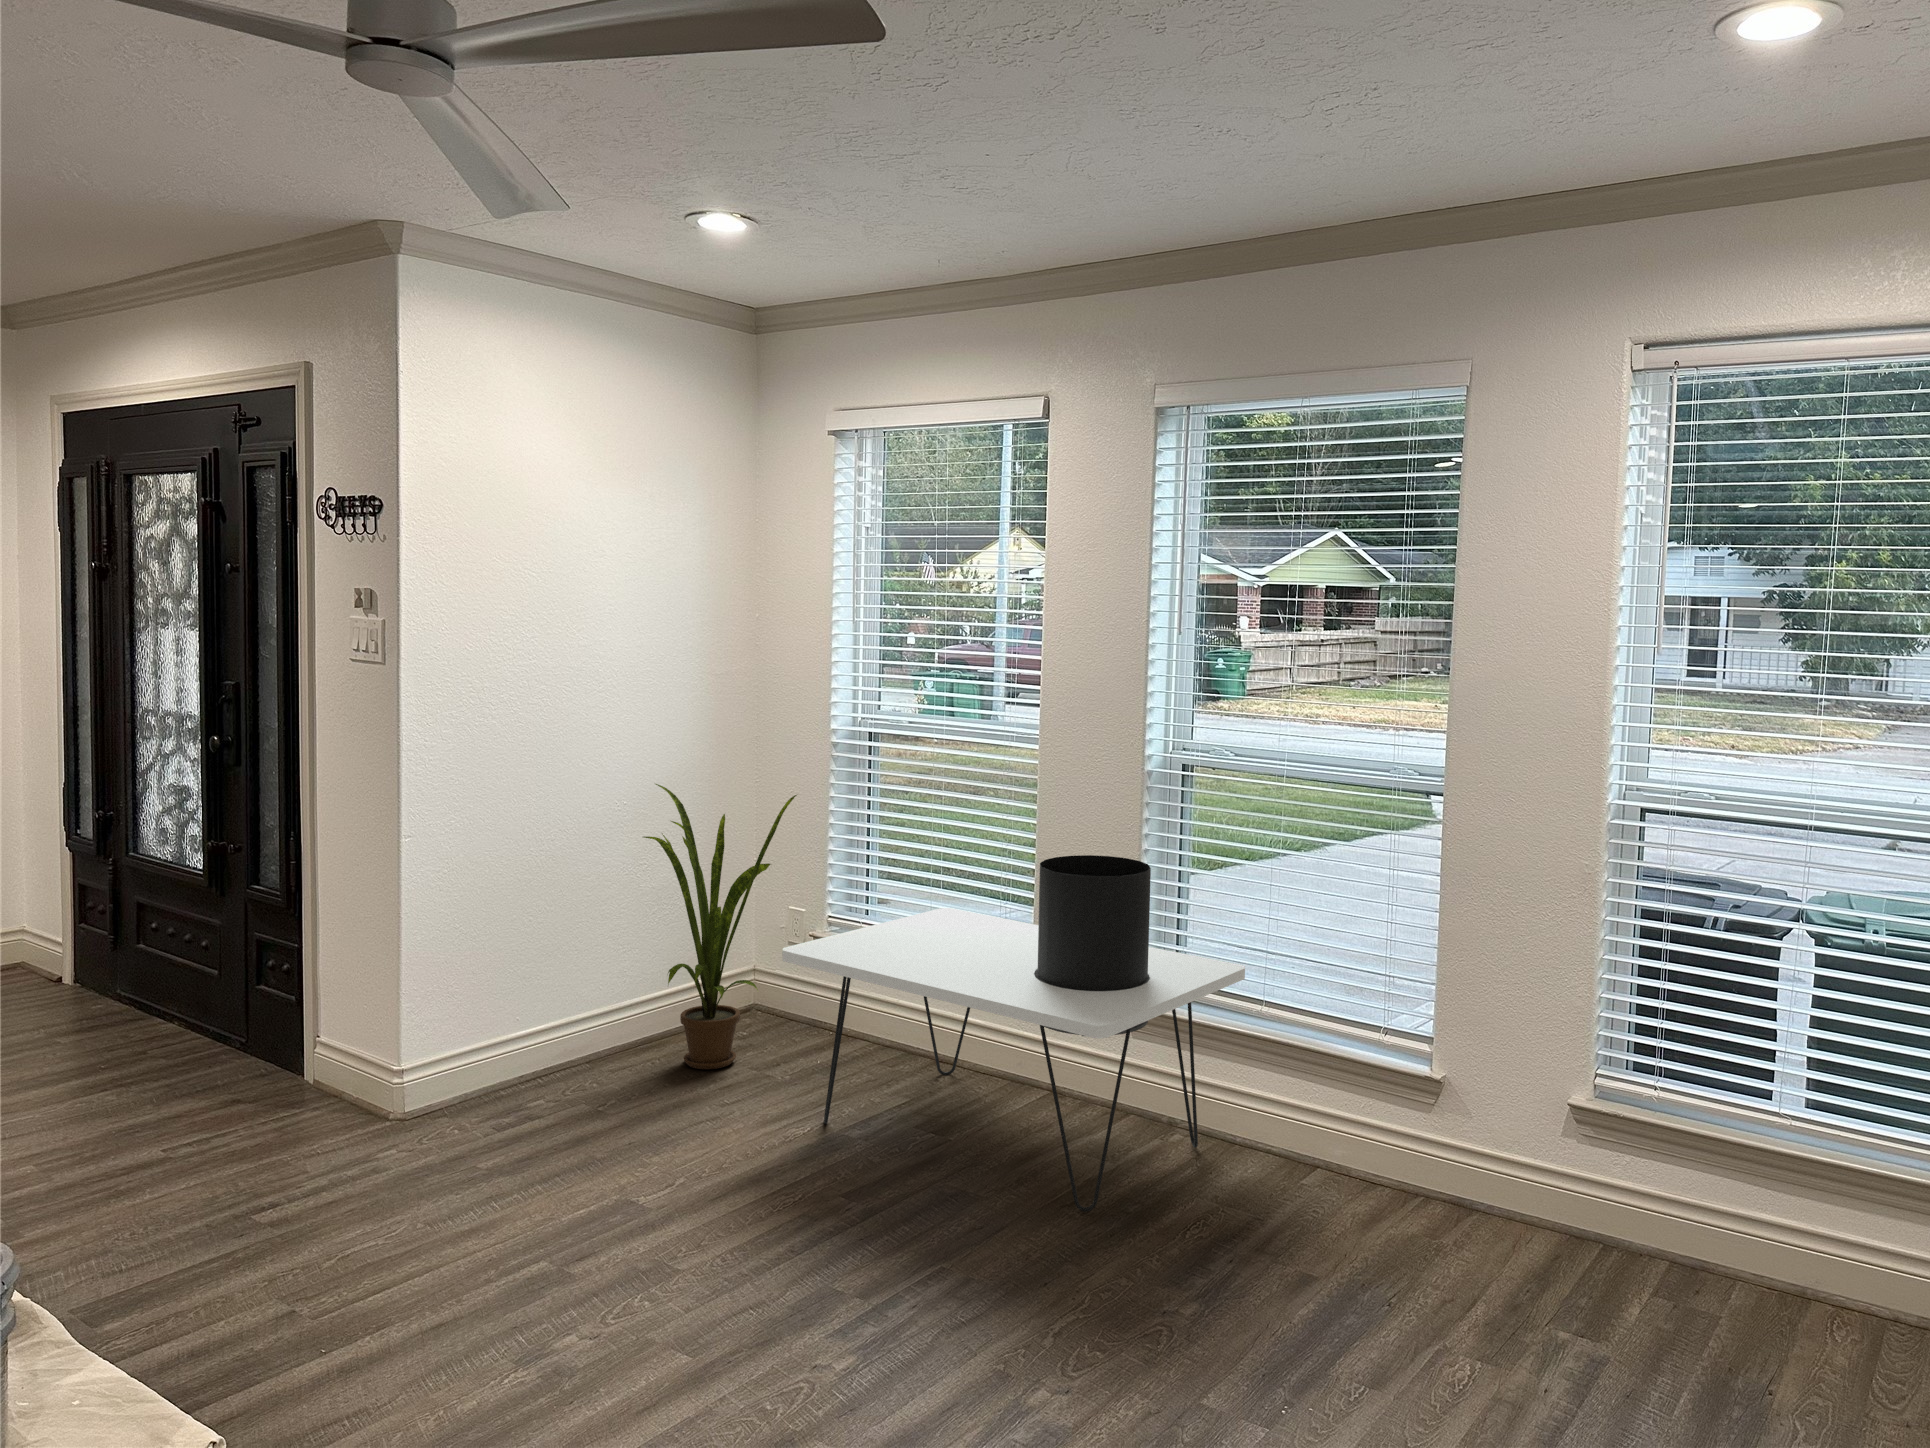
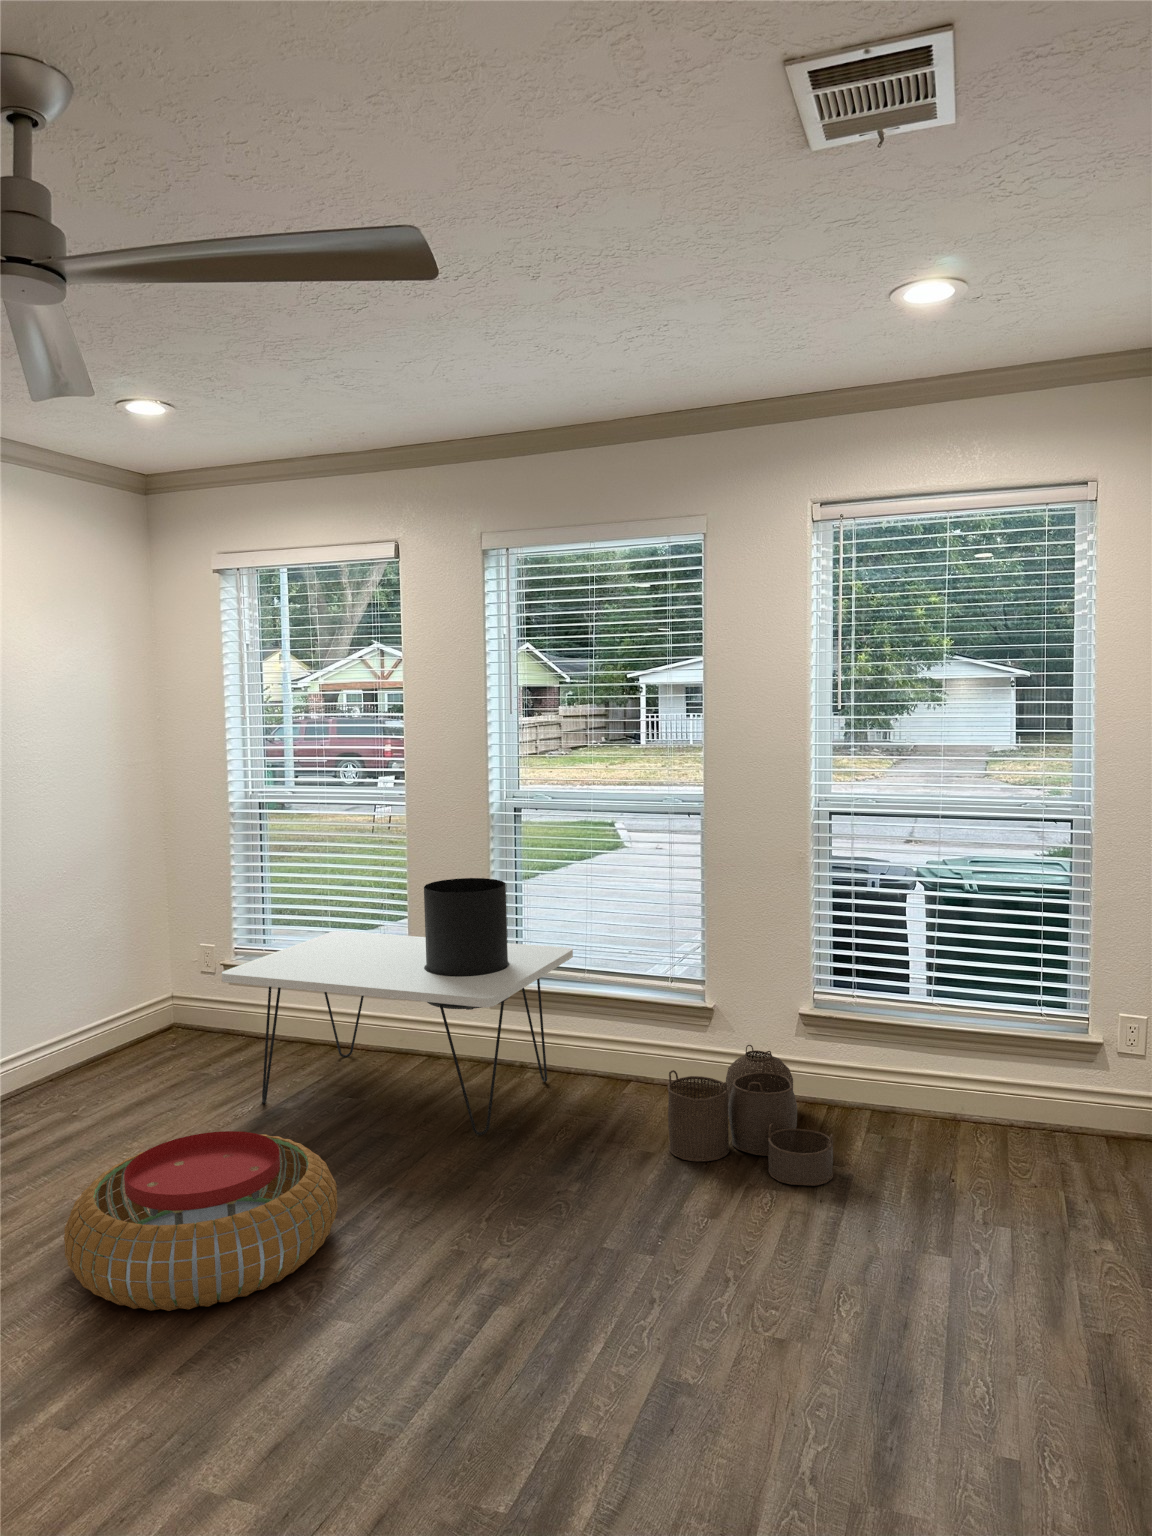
house plant: present [644,784,797,1069] -> none [86,853,214,1077]
woven basket: none [1342,1138,1587,1371] -> present [668,1045,833,1186]
pouf: none [513,1160,860,1393] -> present [64,1131,338,1311]

